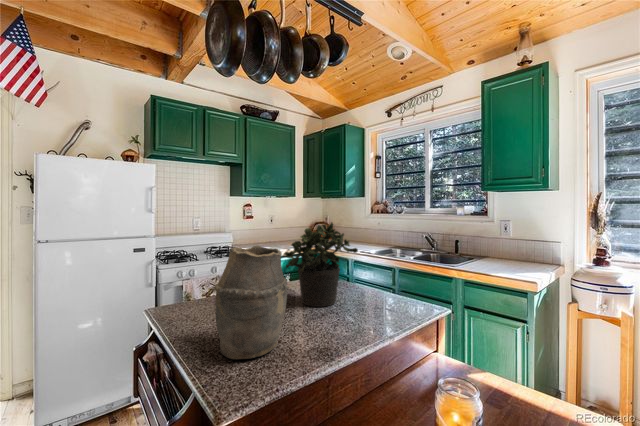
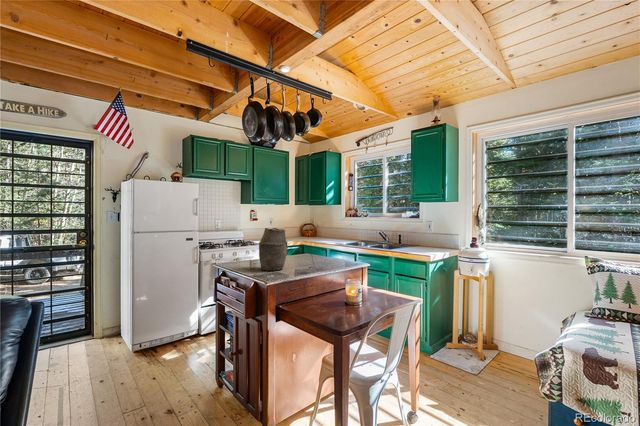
potted plant: present [284,222,358,307] -> none [285,219,322,261]

